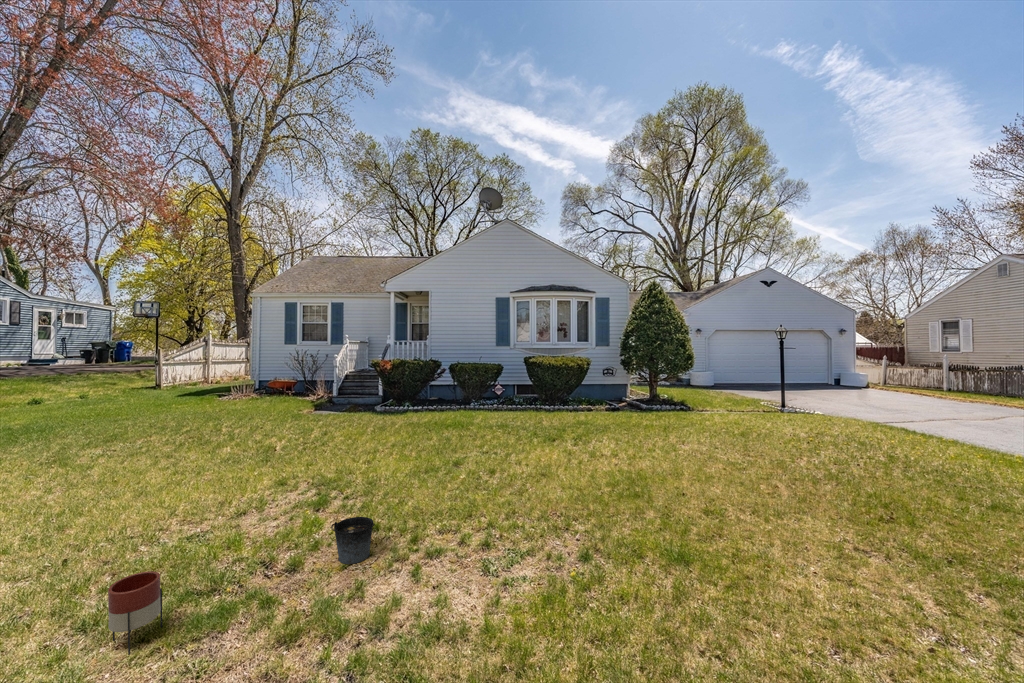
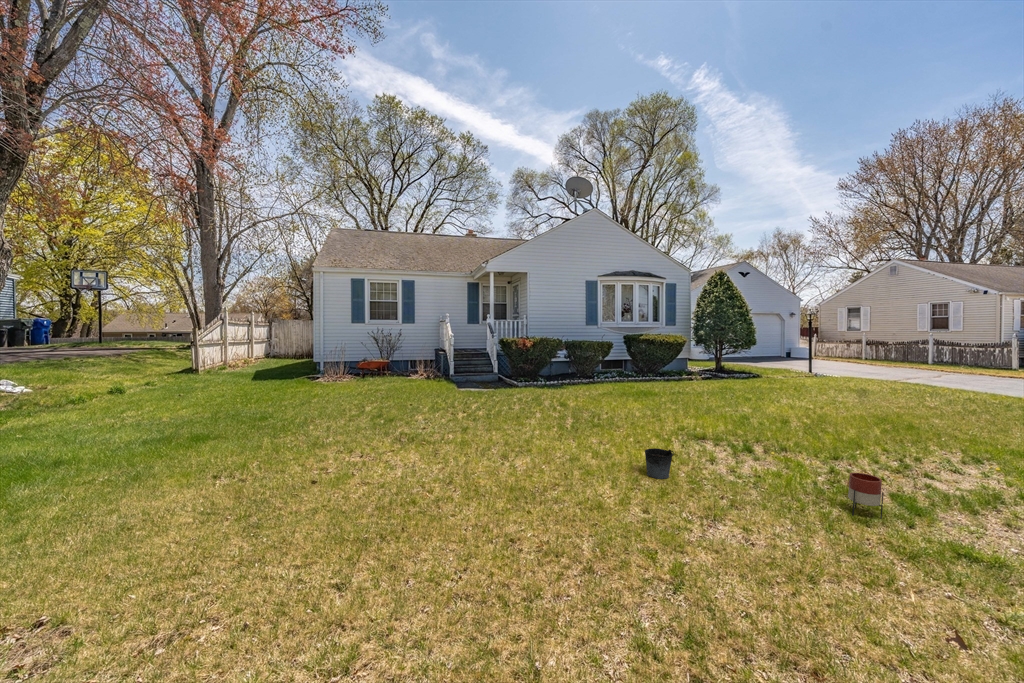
bucket: present [331,517,375,564] -> present [645,448,674,479]

